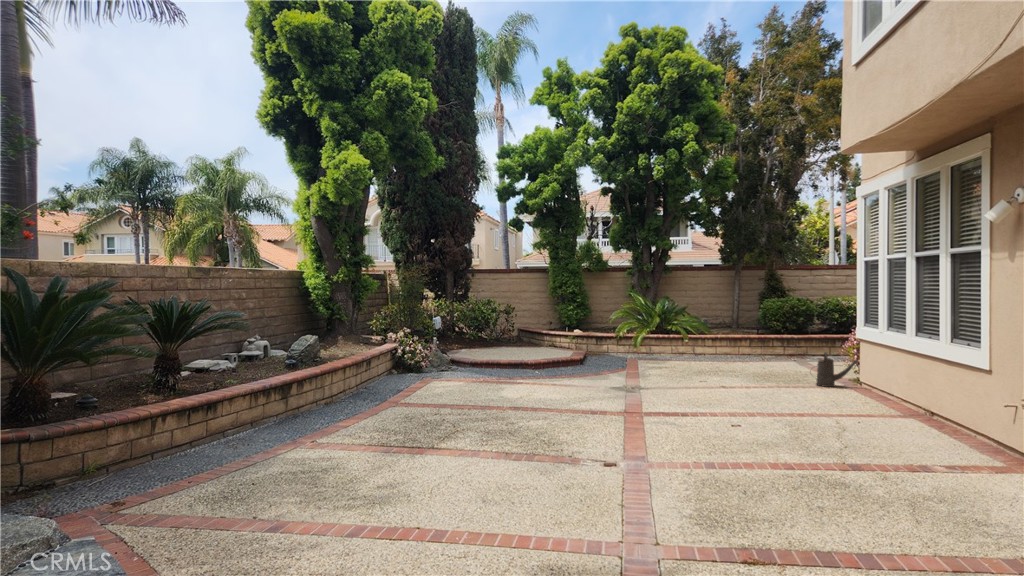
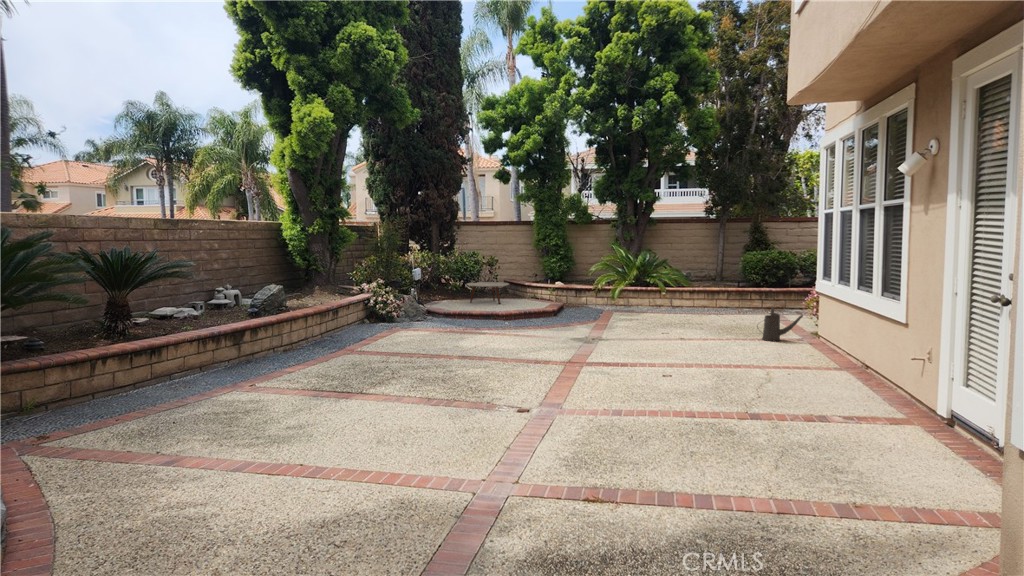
coffee table: none [485,330,529,353] -> present [467,282,509,304]

